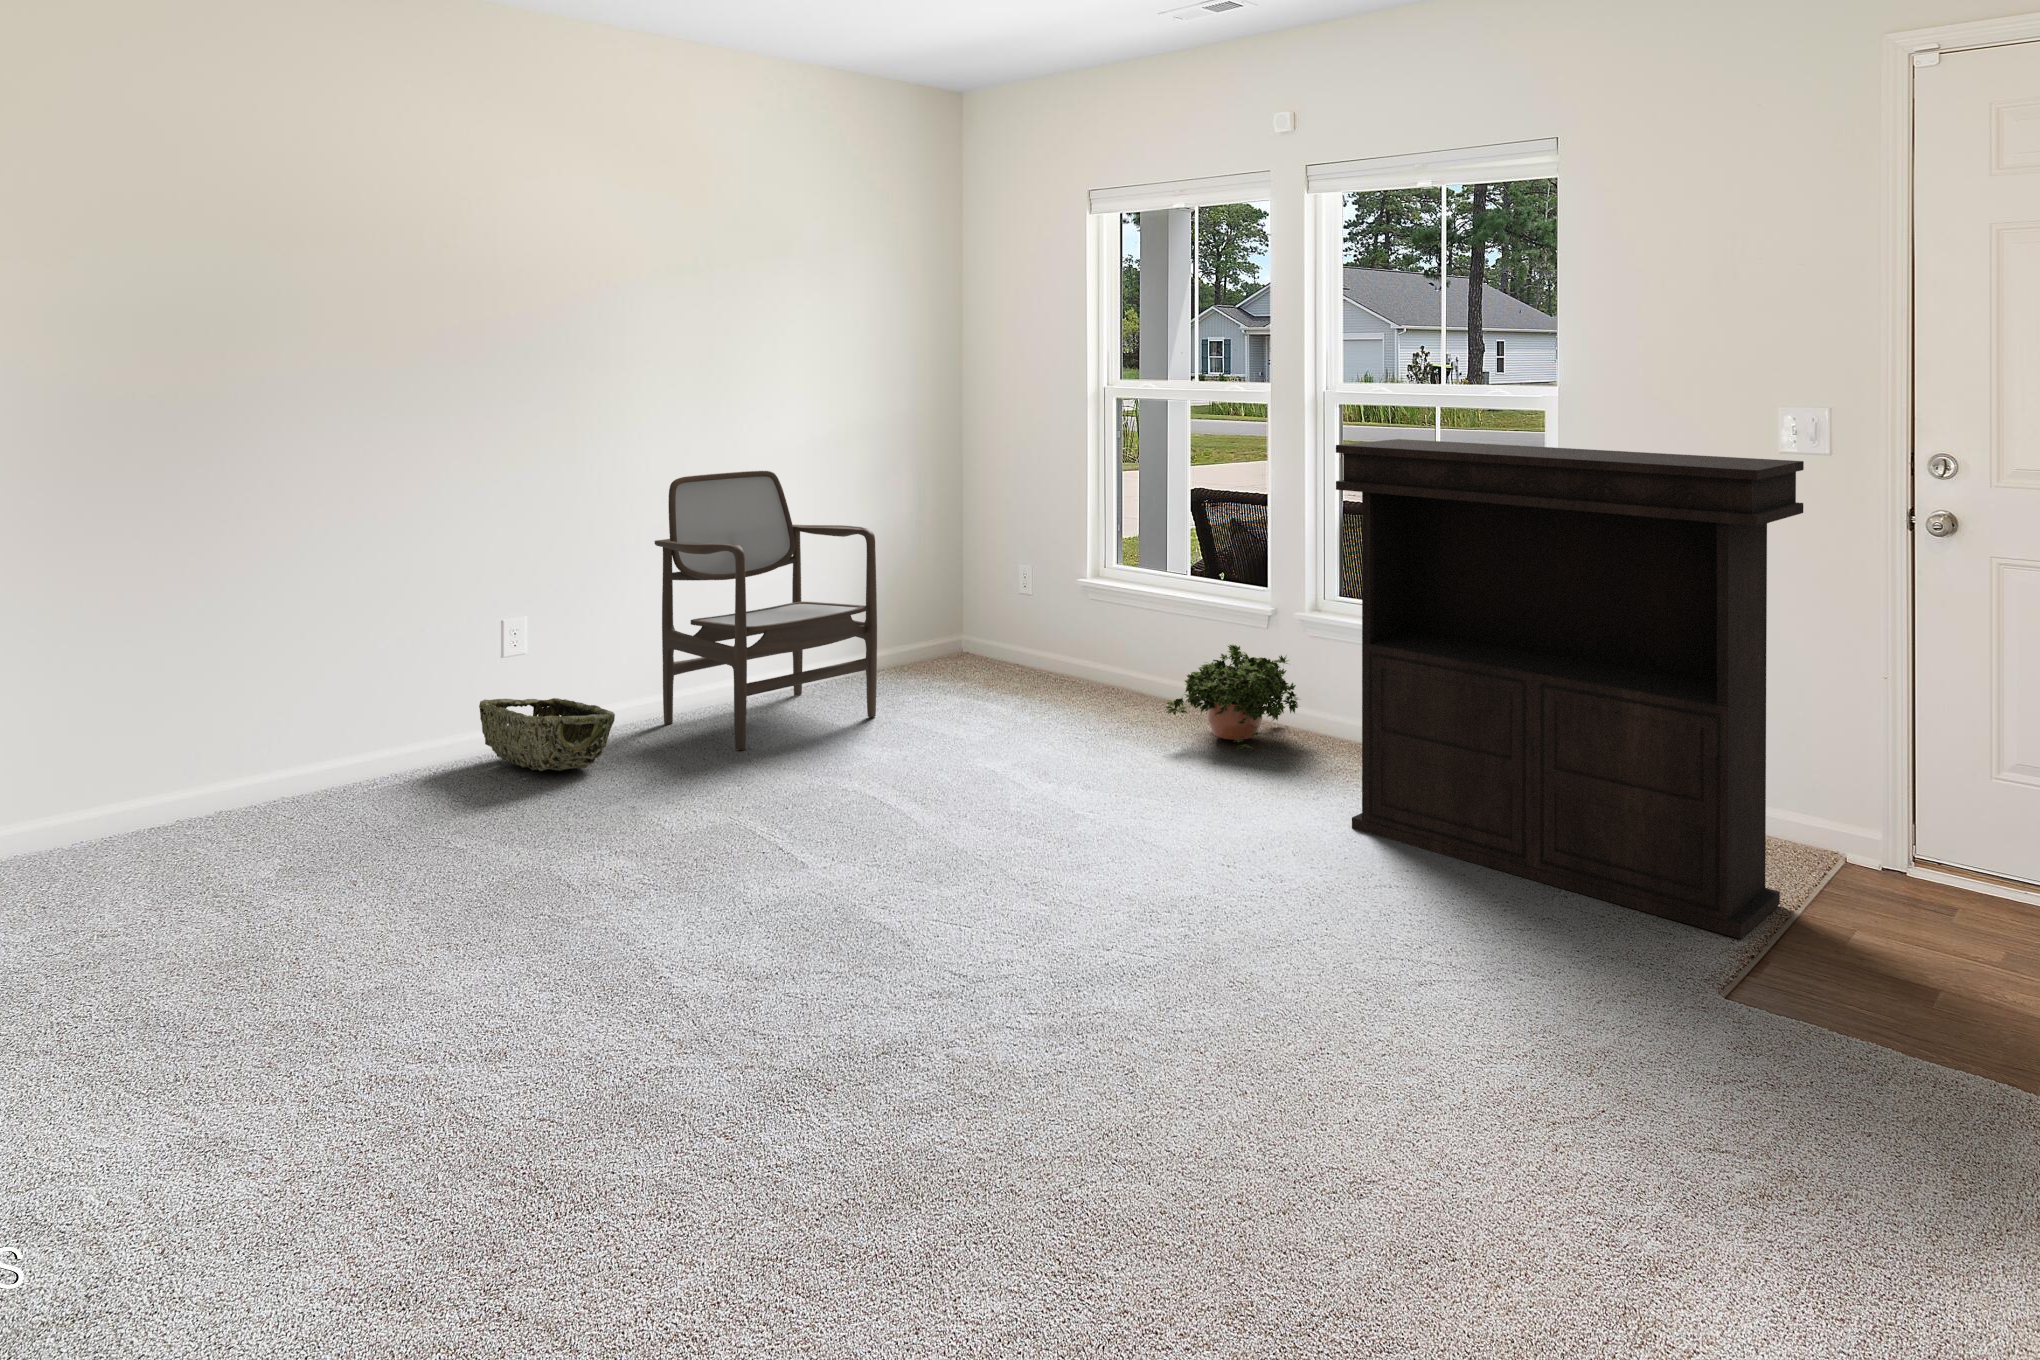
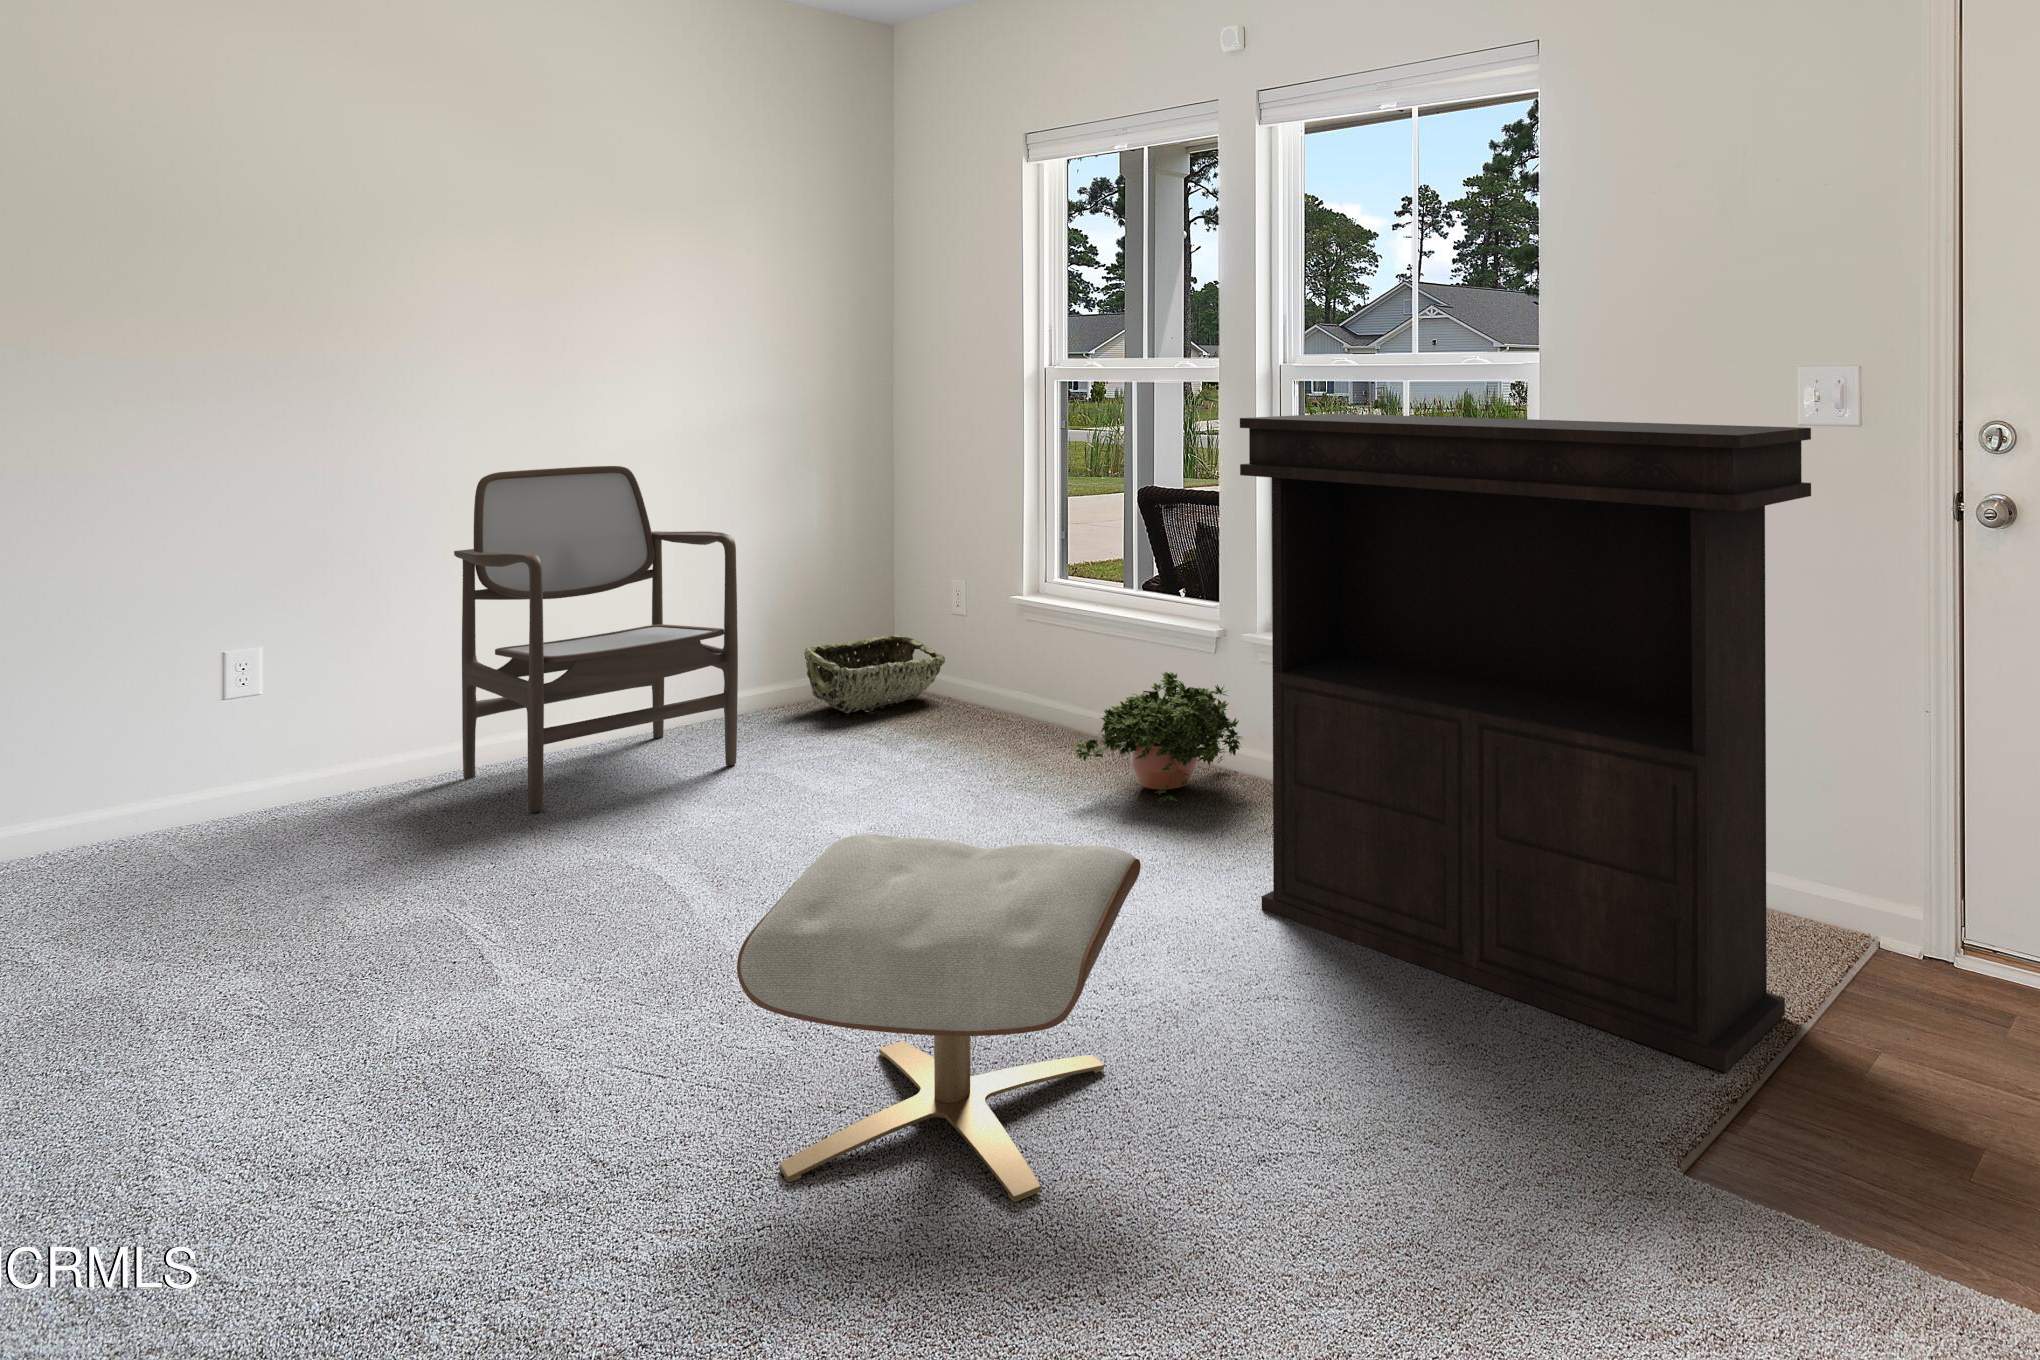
woven basket: present [479,698,615,771] -> present [804,635,945,713]
ottoman: none [1052,756,1309,1003] -> present [737,834,1141,1202]

